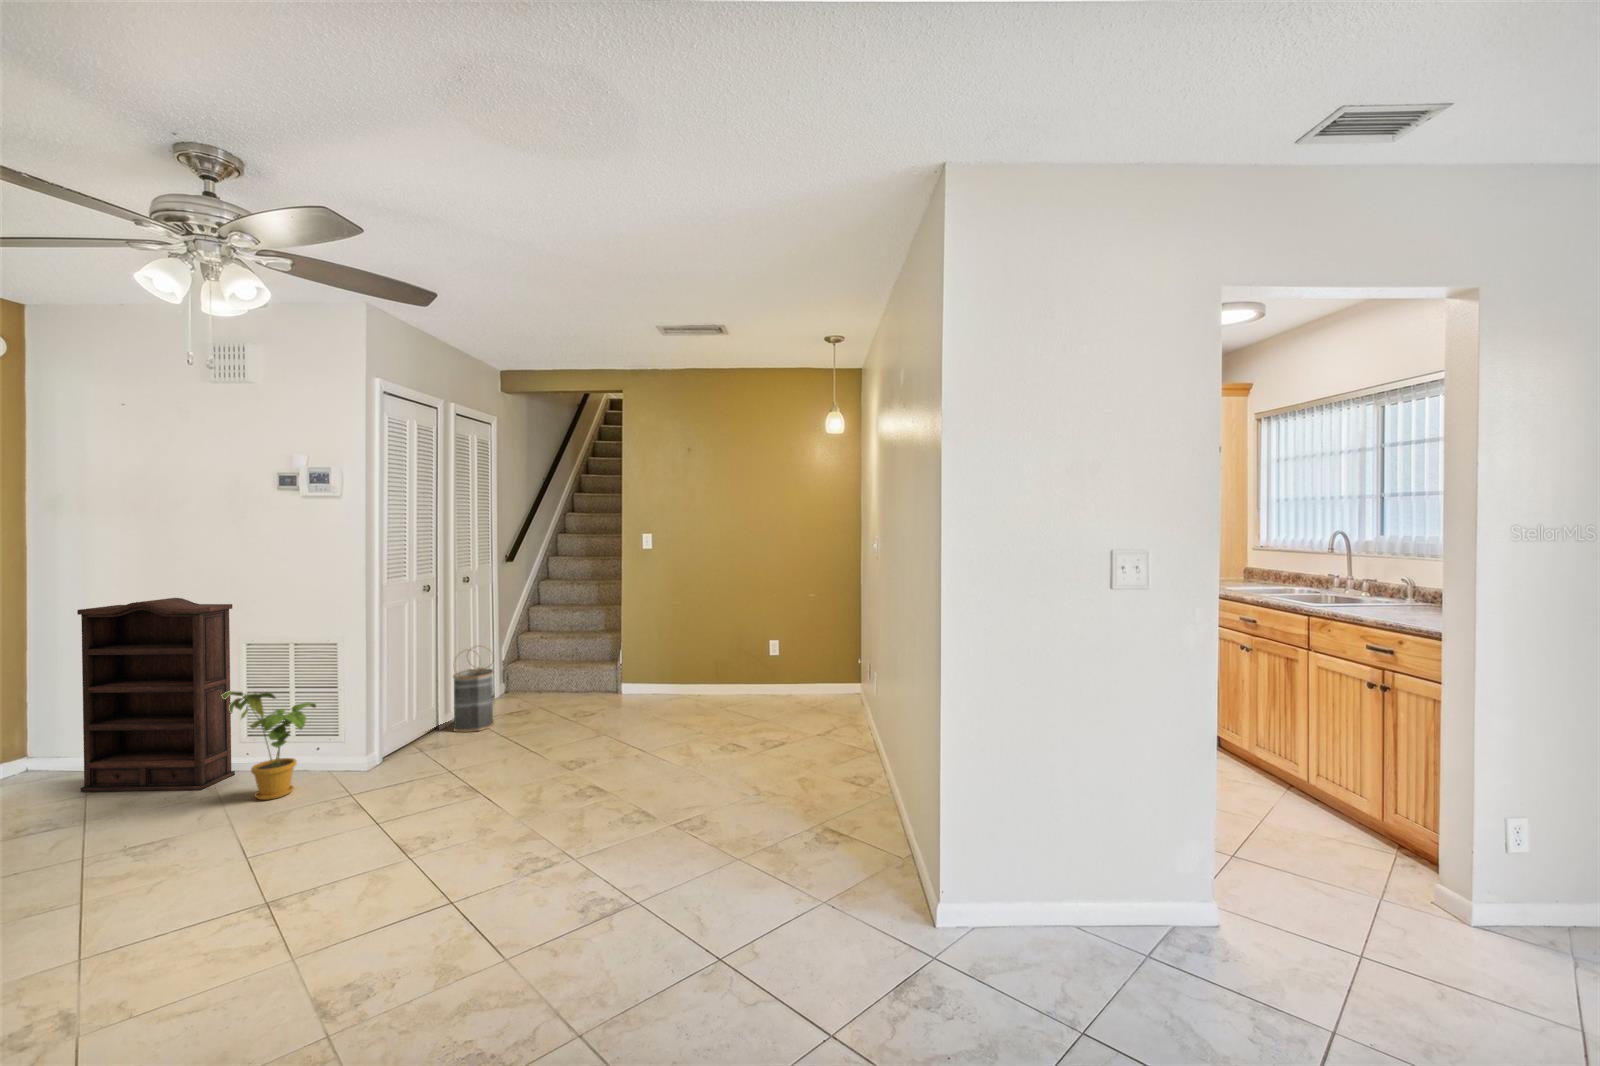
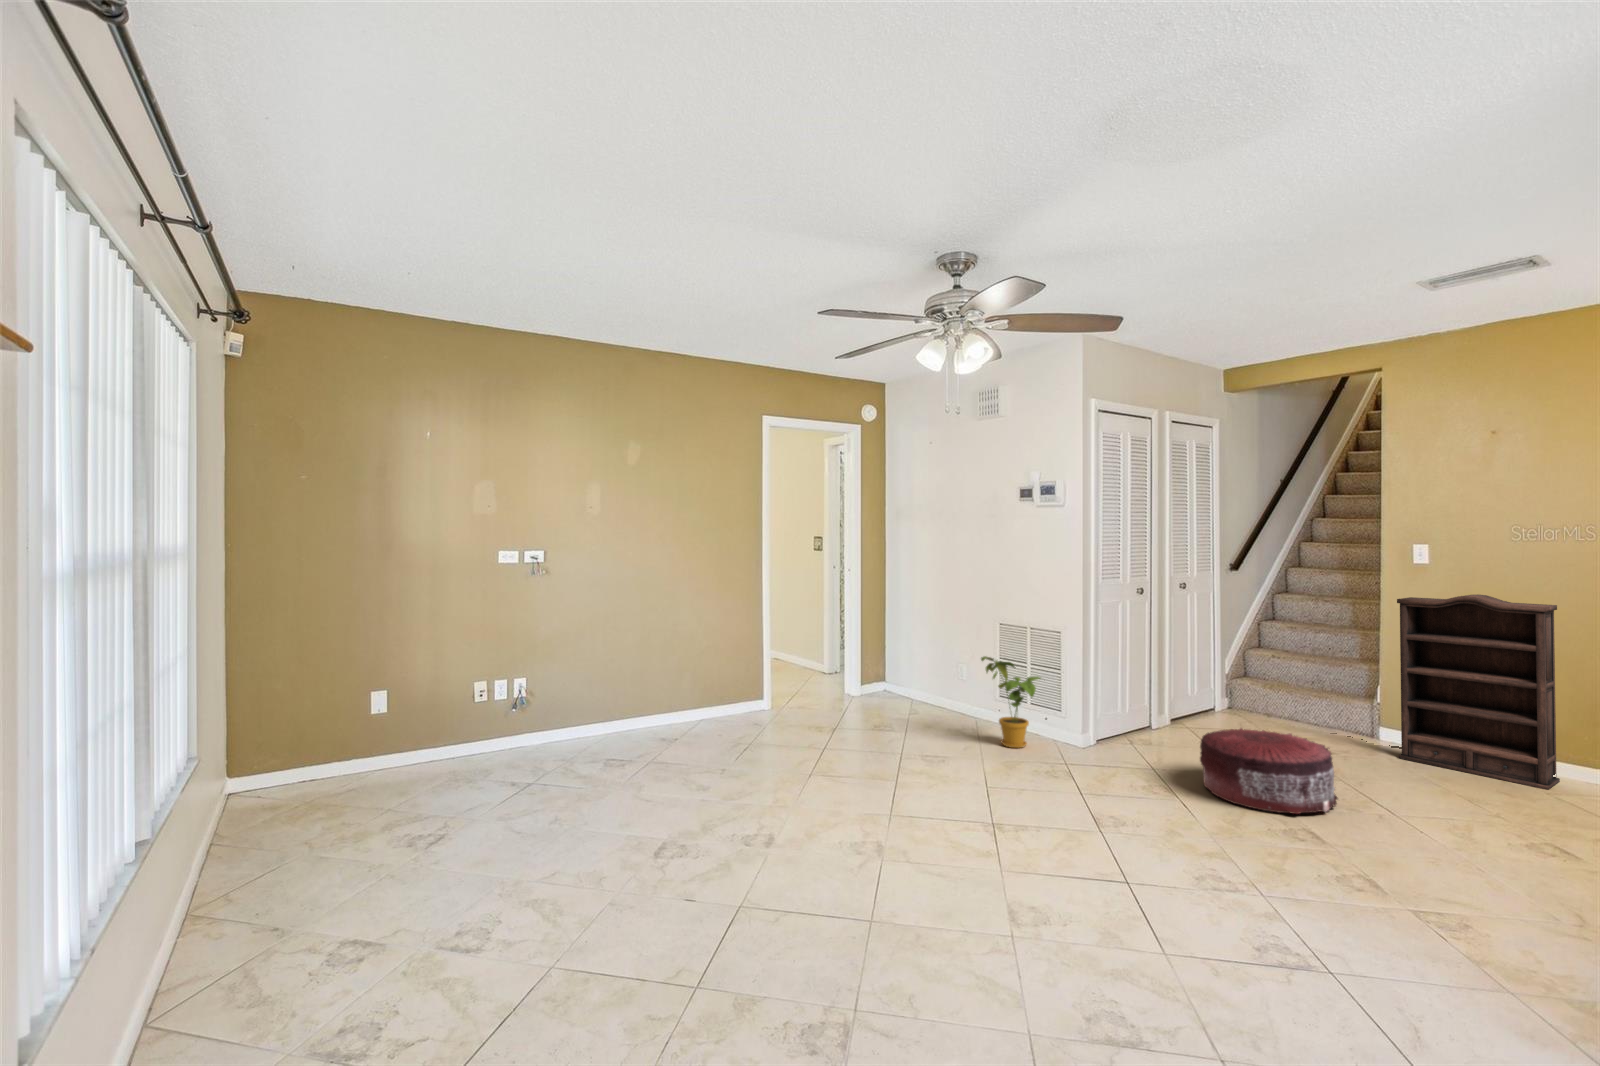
bookshelf: present [77,598,235,792] -> present [1397,594,1560,790]
basket: present [453,651,494,732] -> none [1164,653,1209,740]
pouf: none [498,704,606,782] -> present [1200,728,1338,814]

